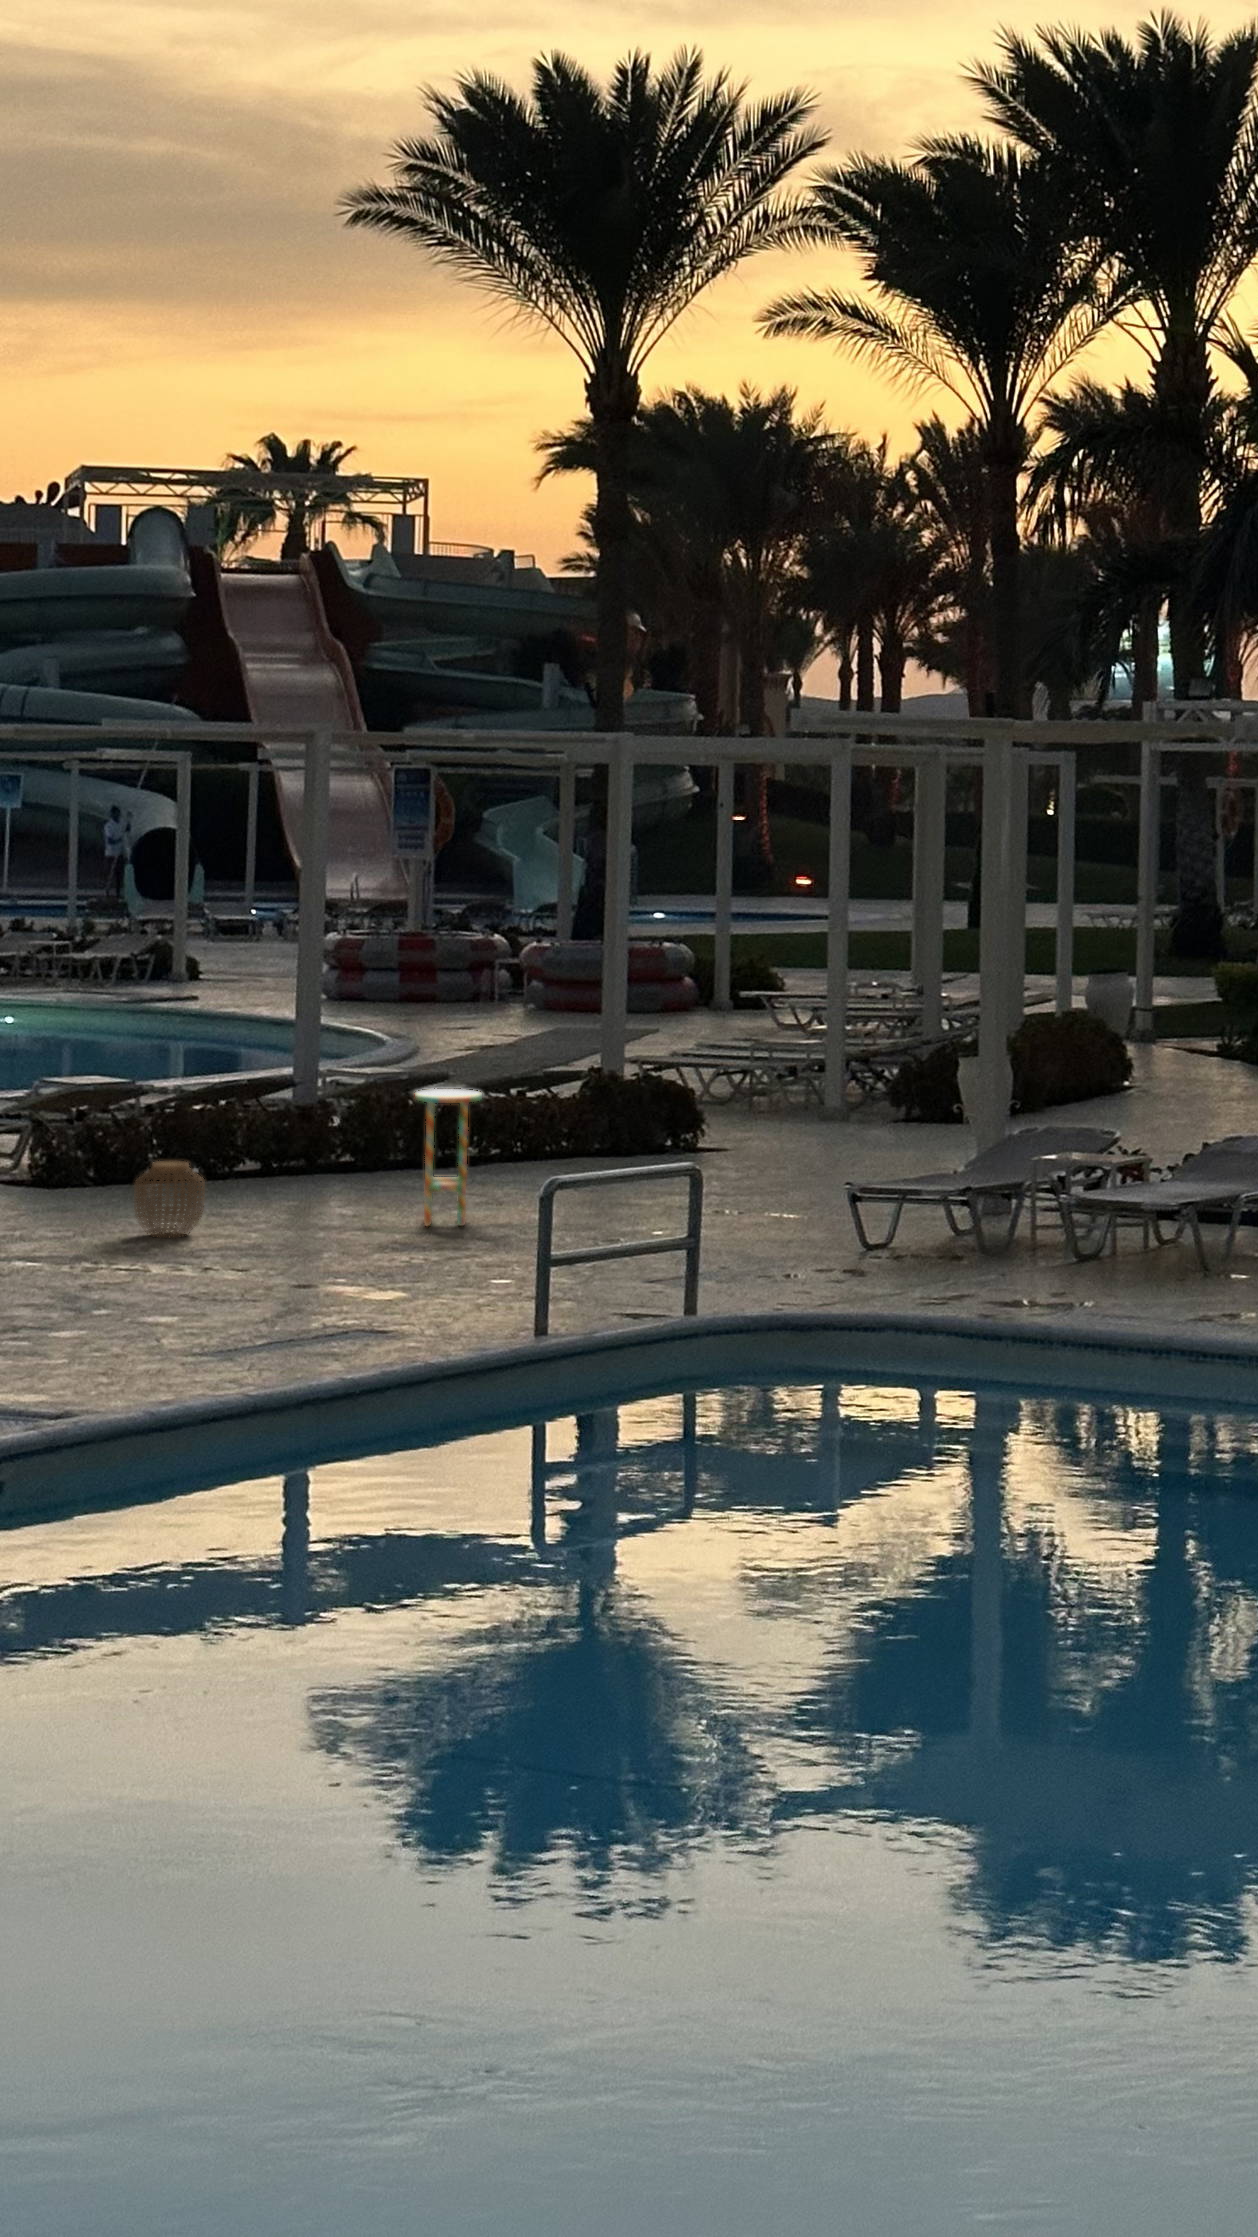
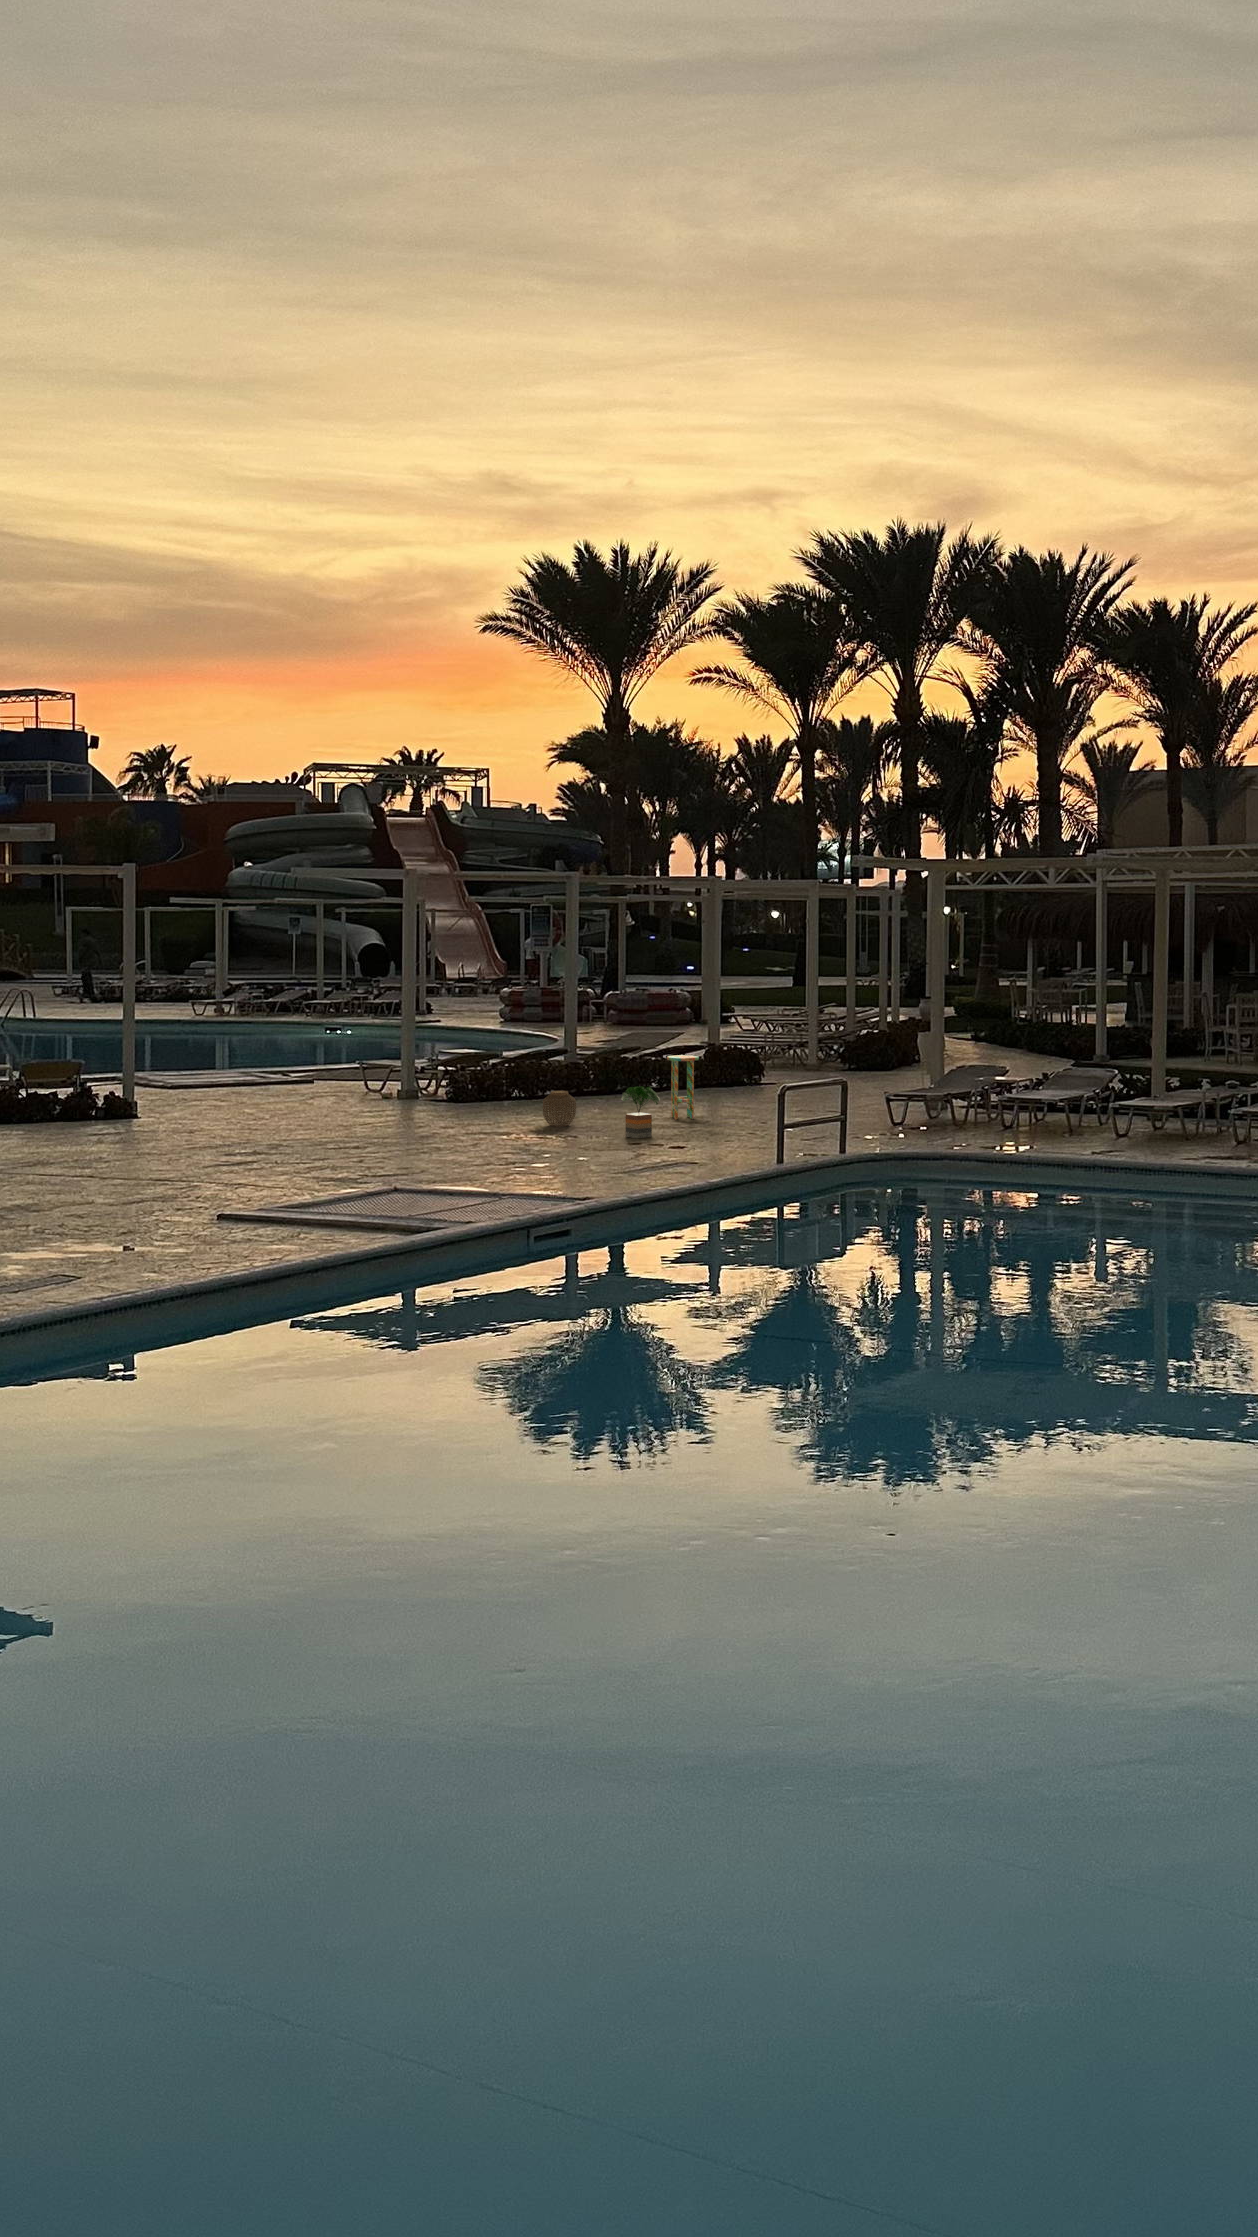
potted tree: none [257,1159,340,1274] -> present [622,1086,659,1138]

